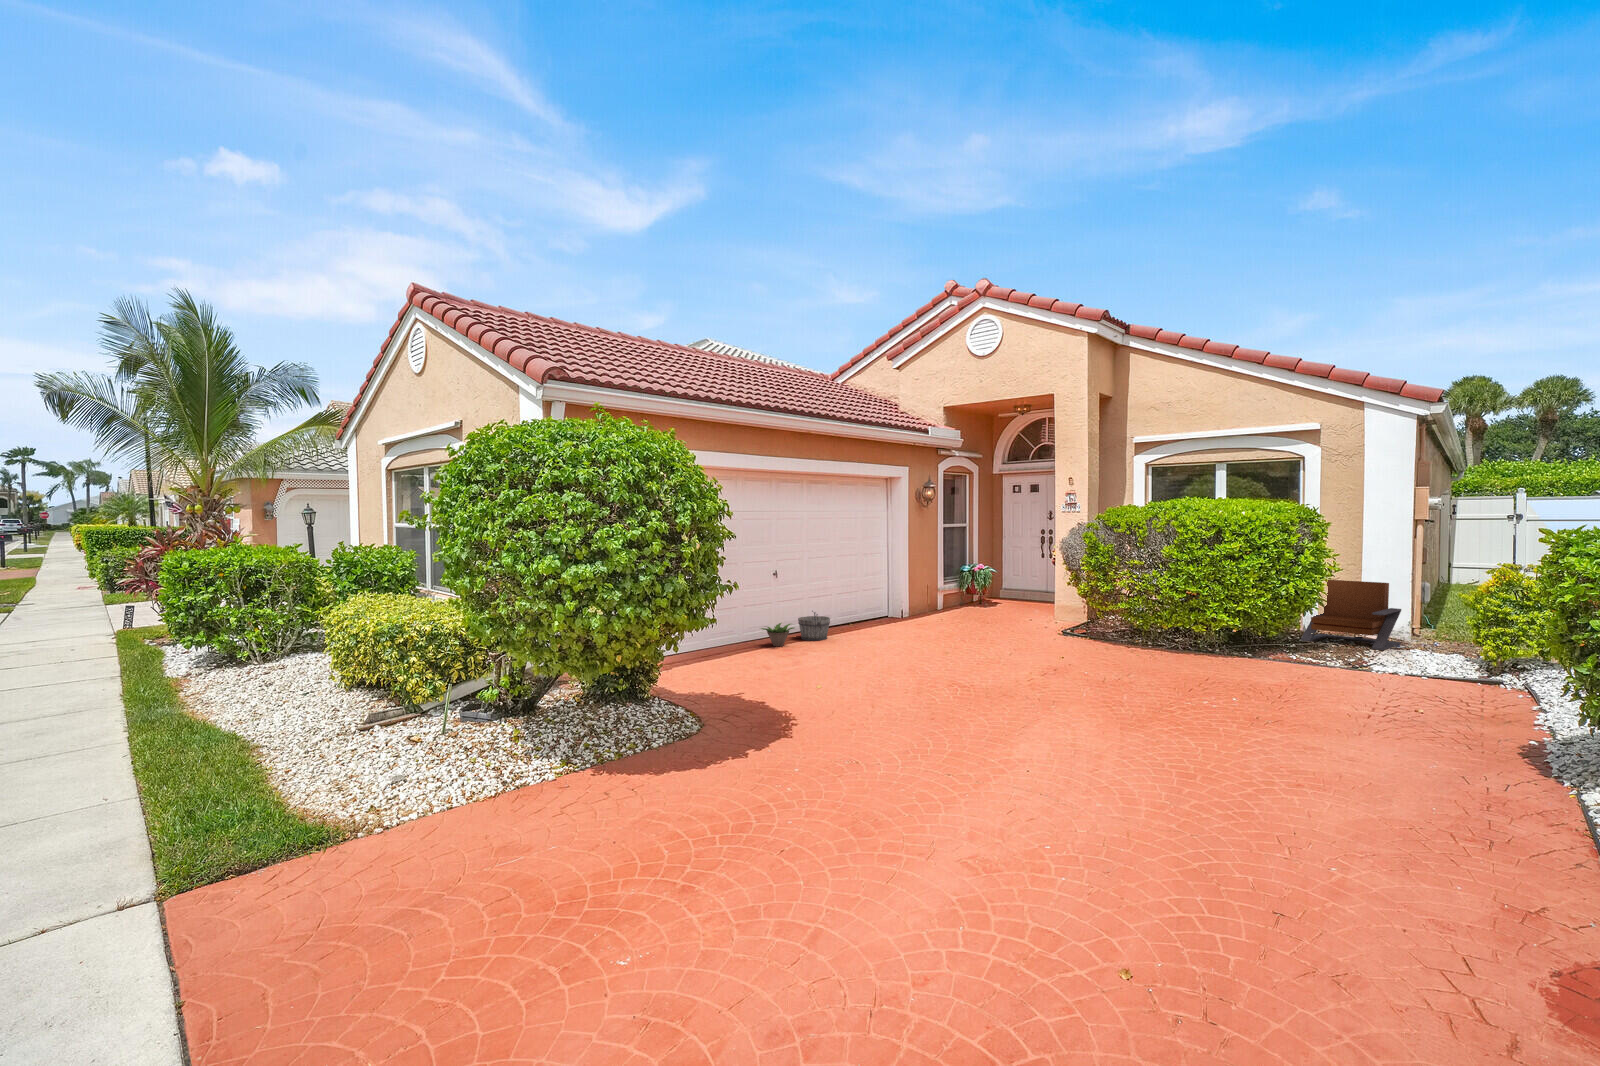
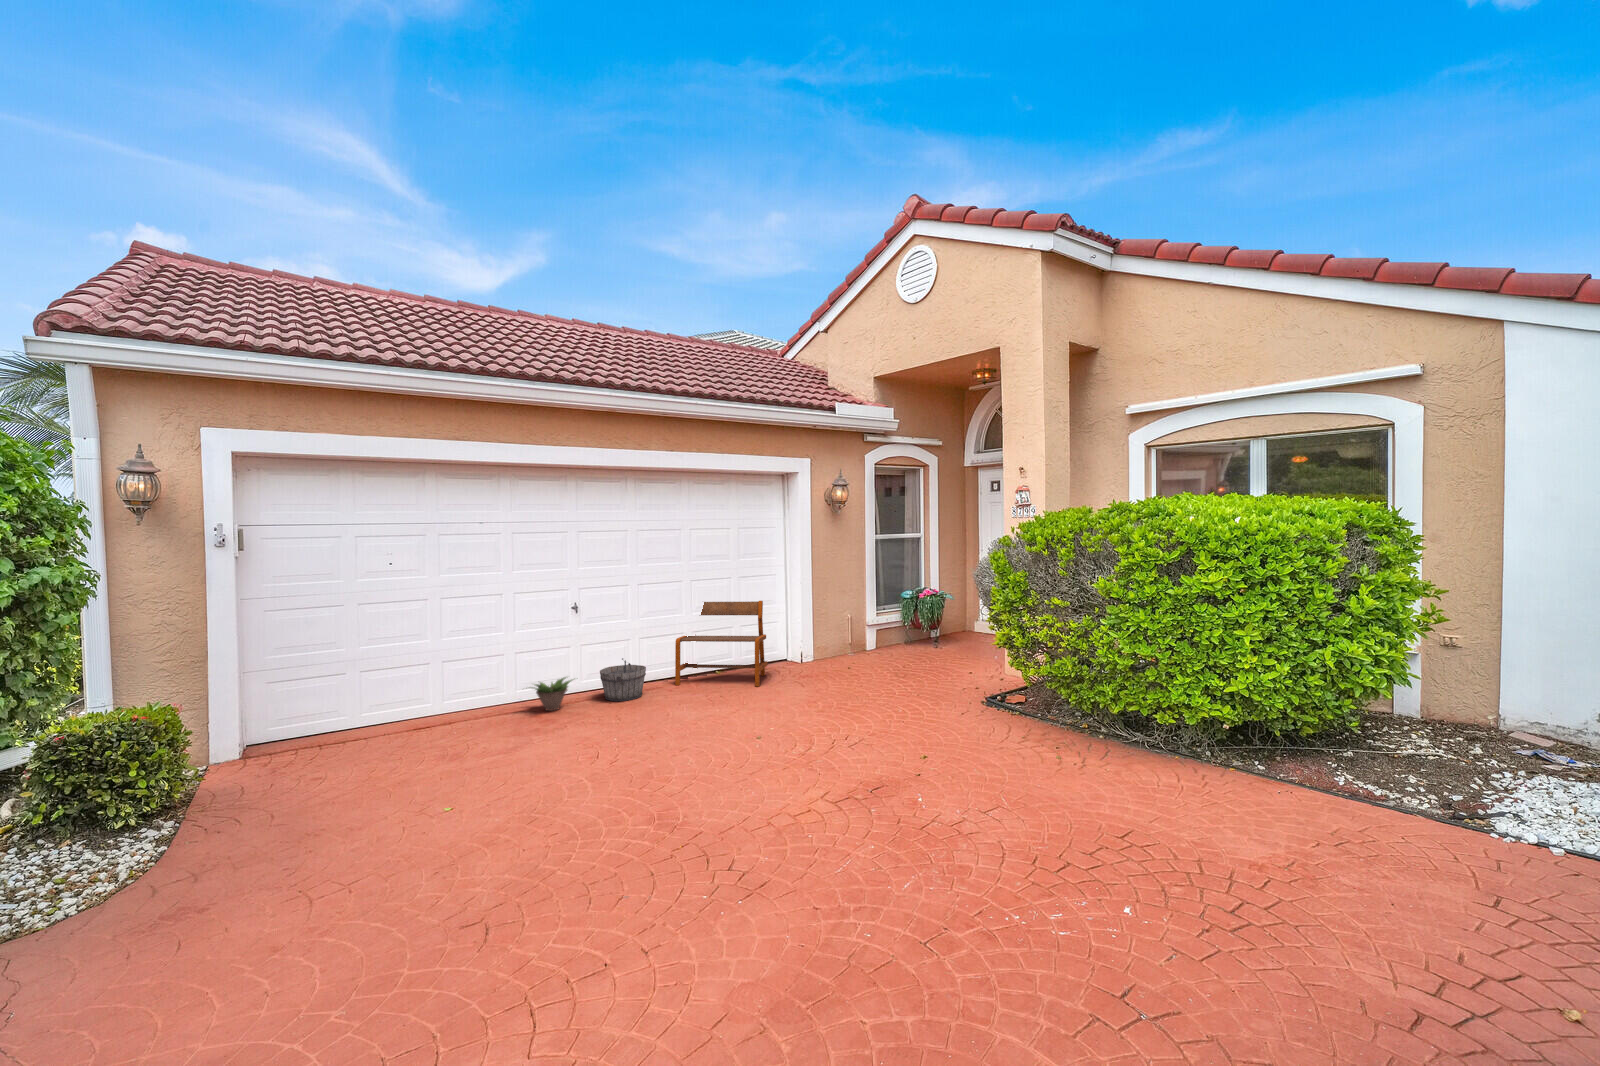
bench: none [835,571,900,632] -> present [675,601,768,687]
lounge chair: present [1301,580,1401,650] -> none [1376,630,1578,771]

